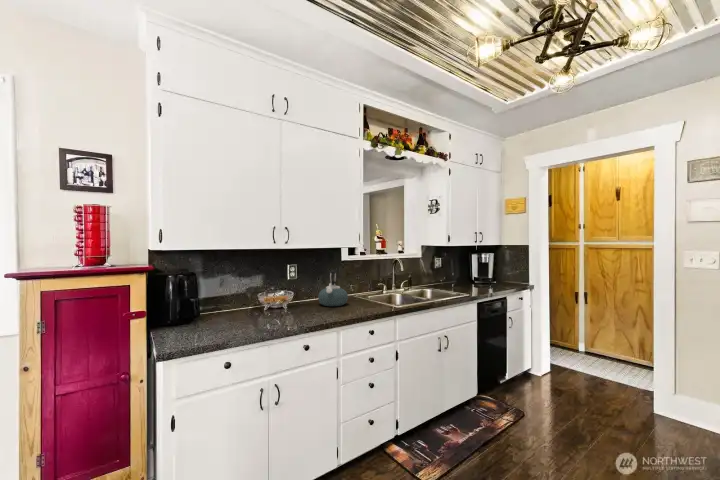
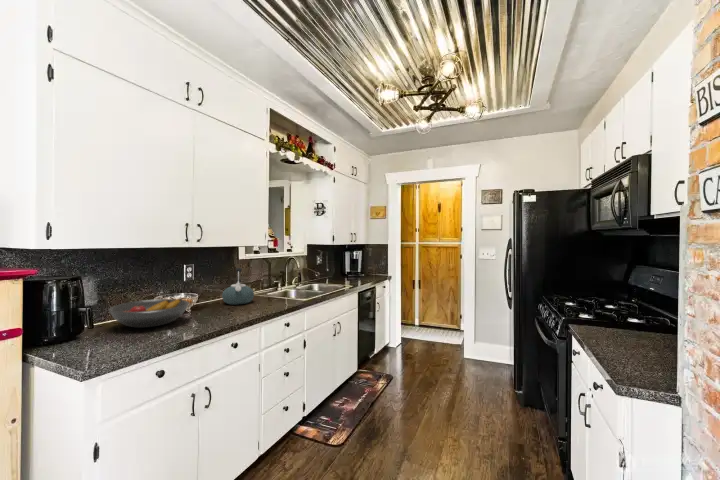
fruit bowl: none [213,296,276,320] -> present [109,299,189,328]

